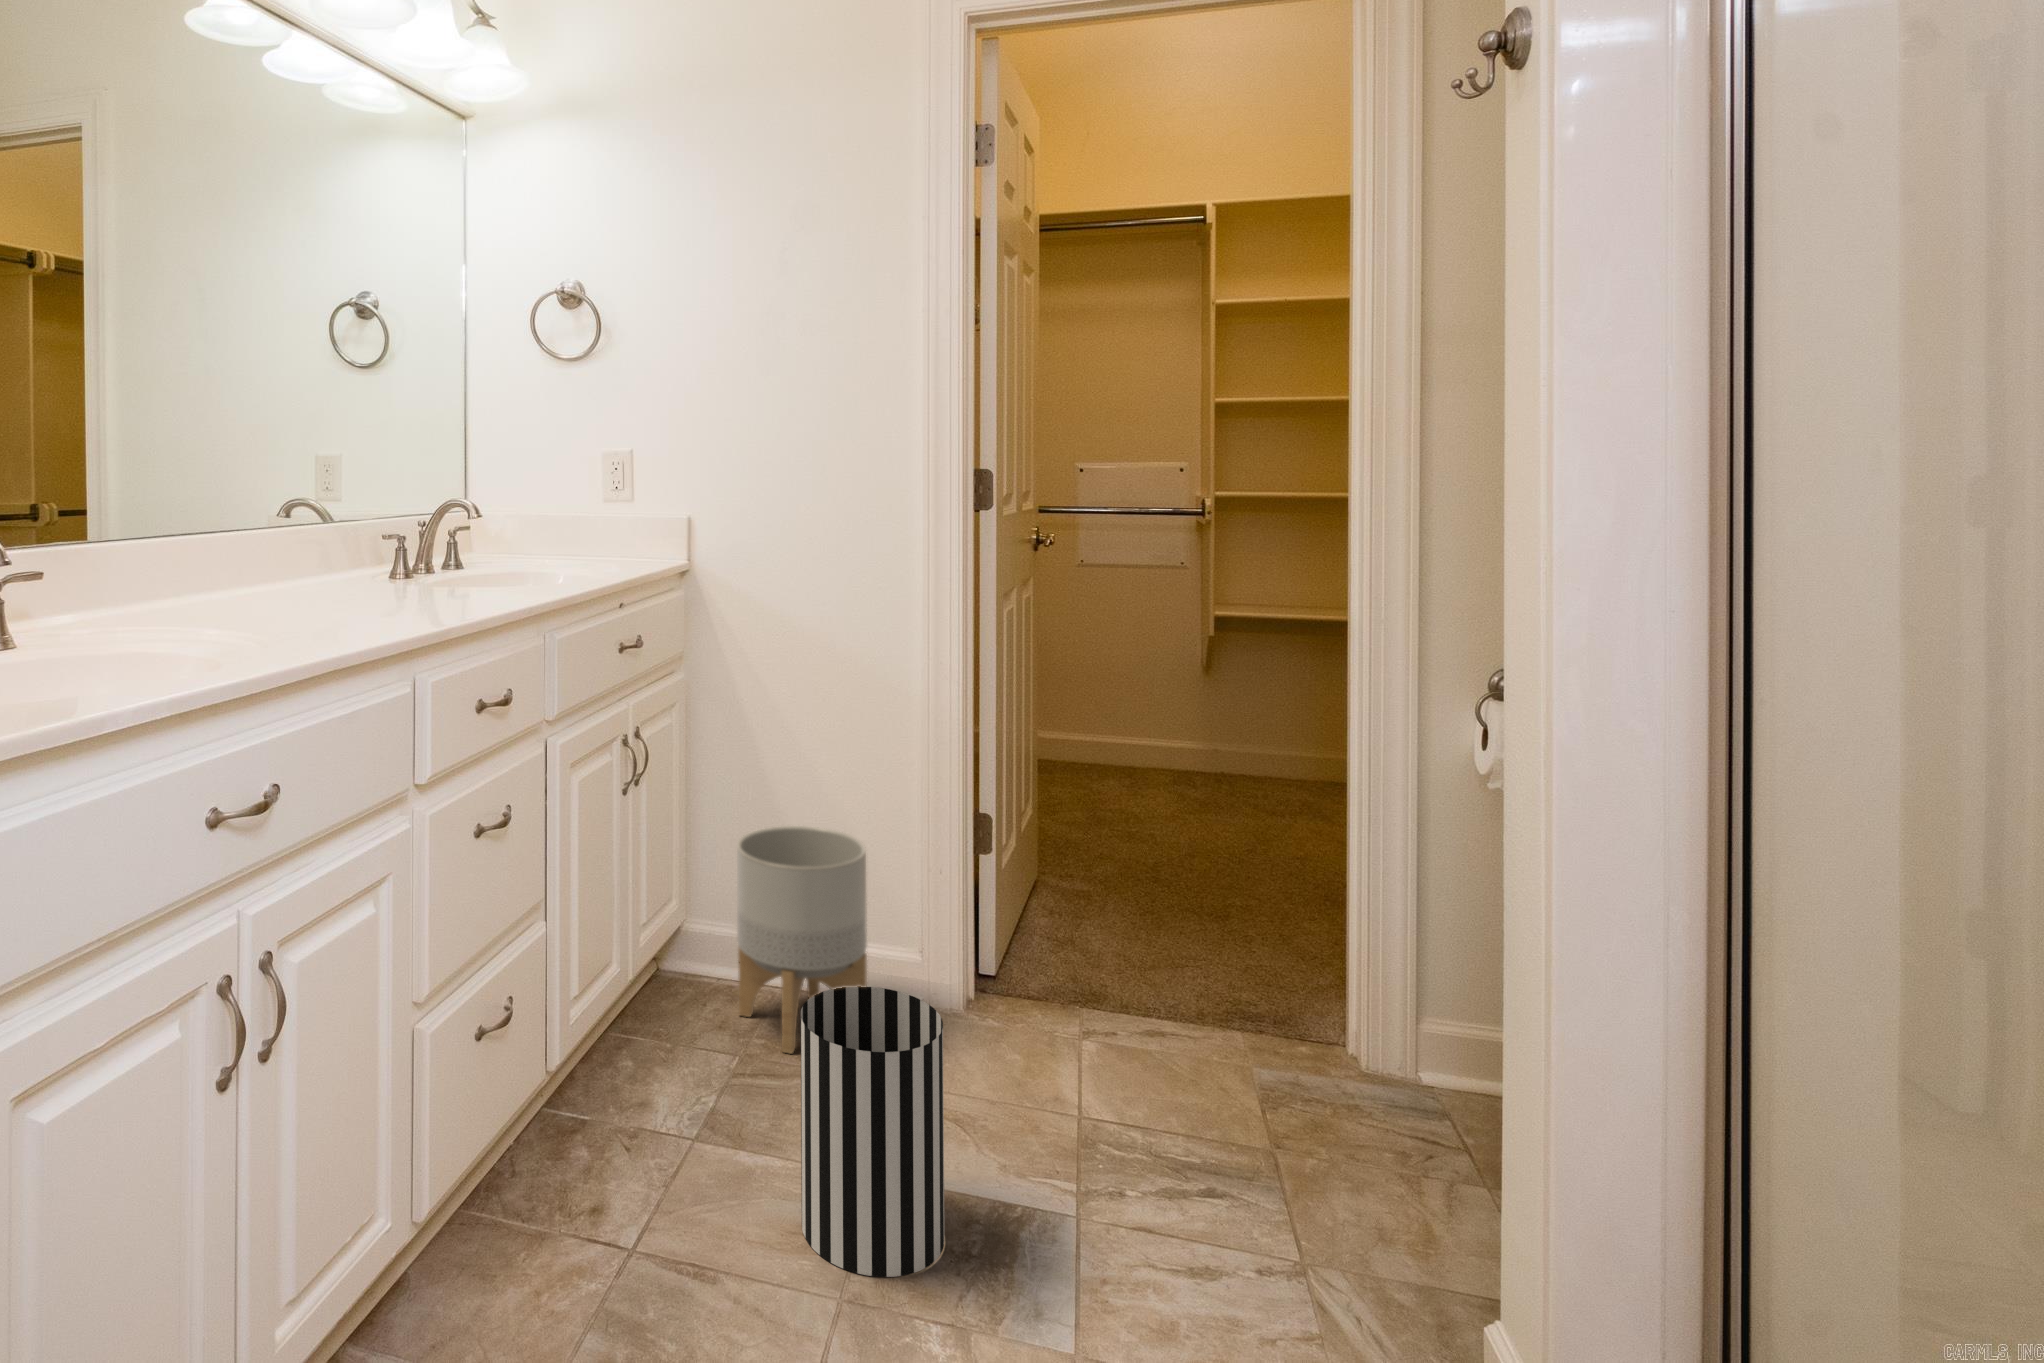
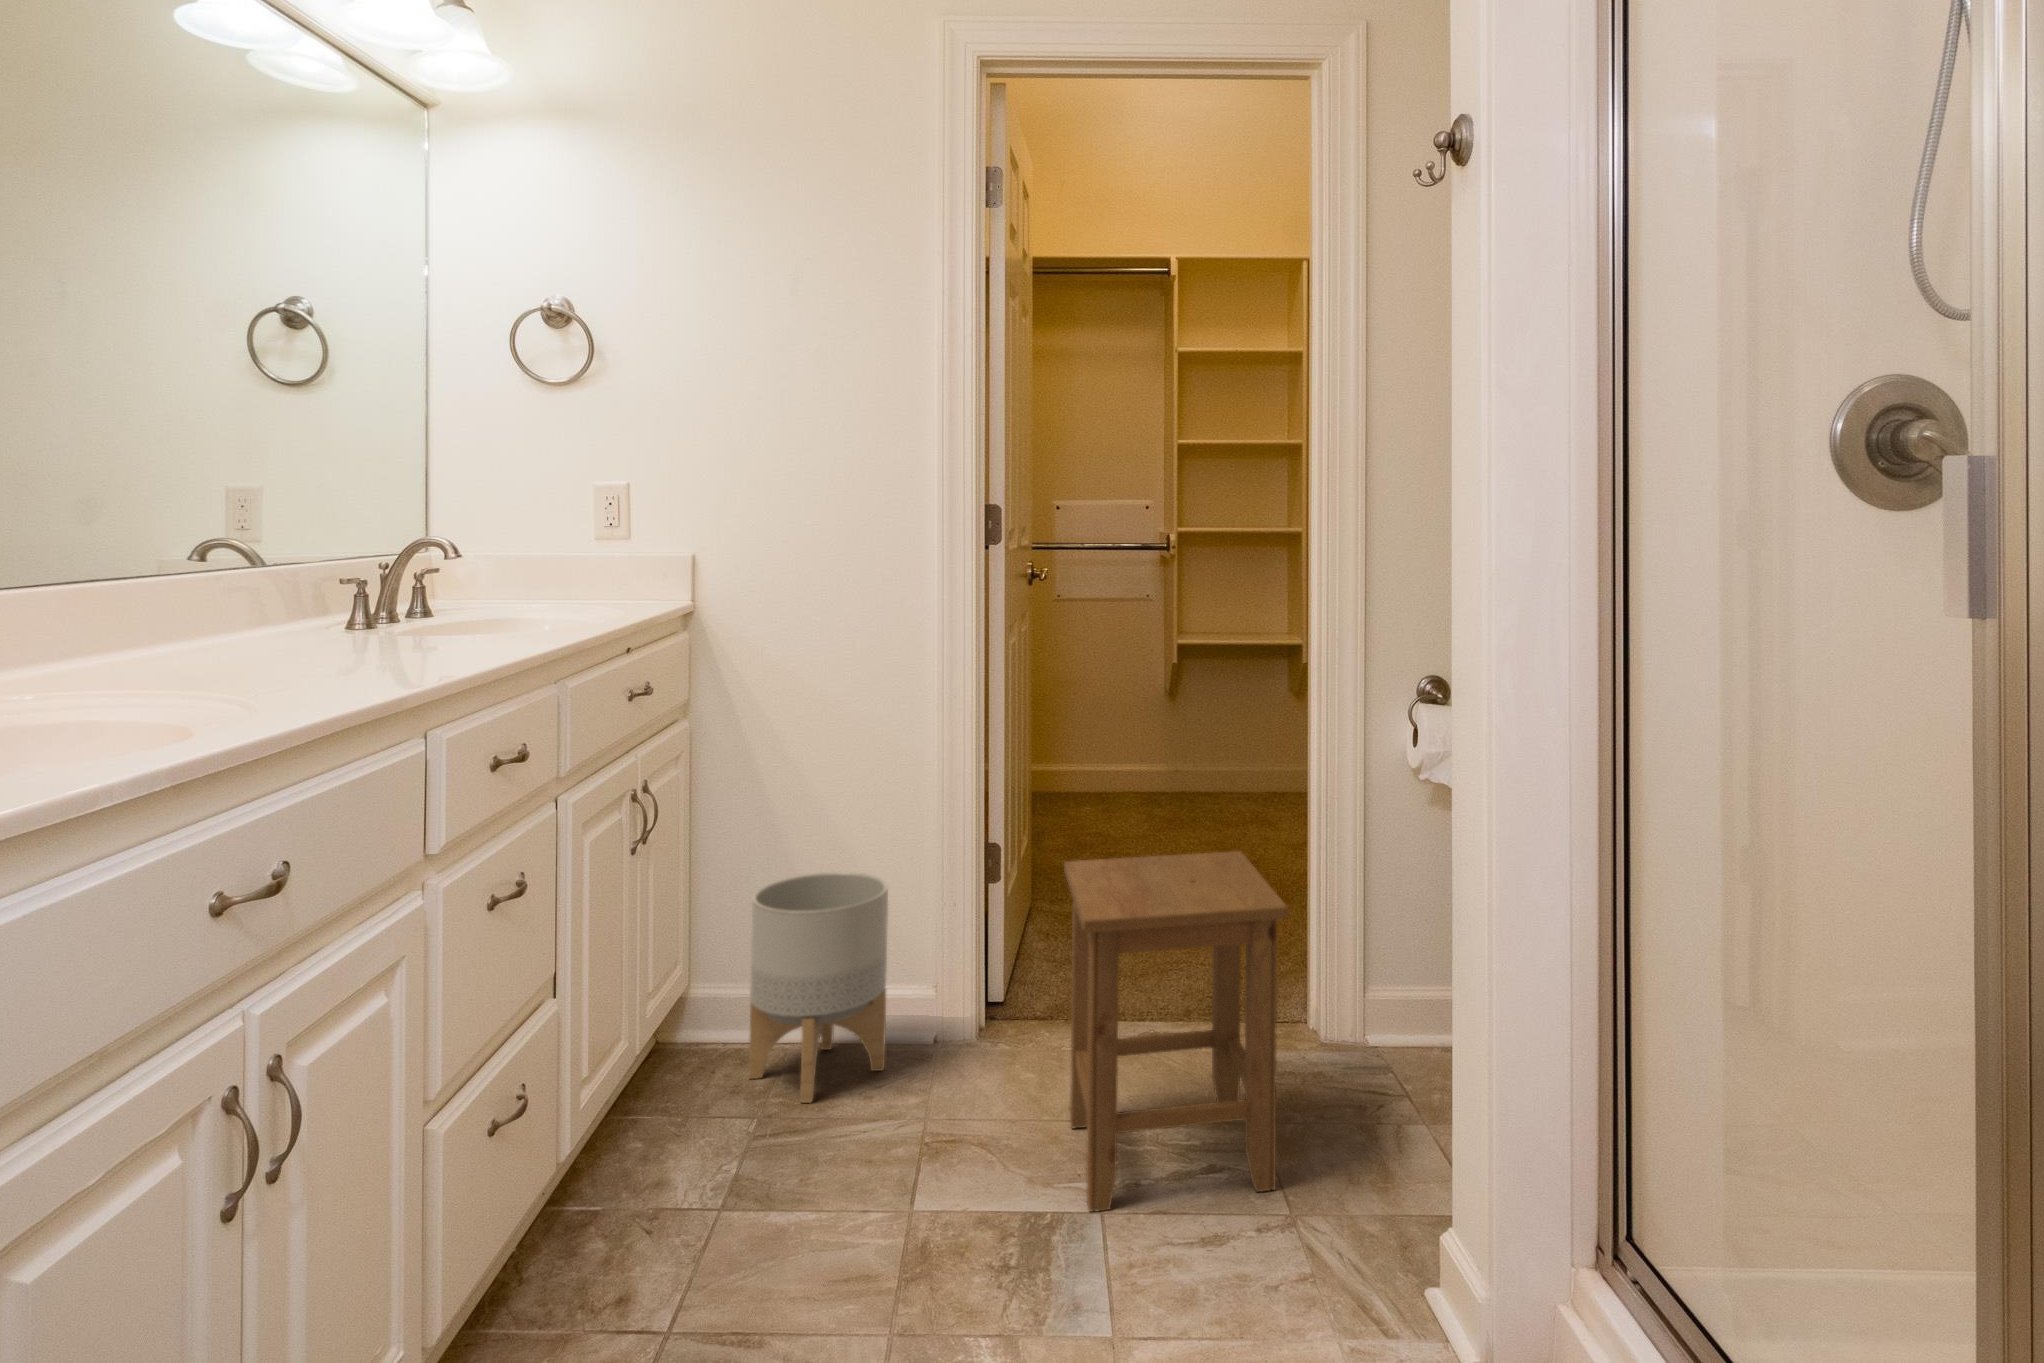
stool: none [1045,856,1322,1299] -> present [1064,851,1288,1212]
wastebasket: present [801,986,944,1277] -> none [842,1004,983,1277]

